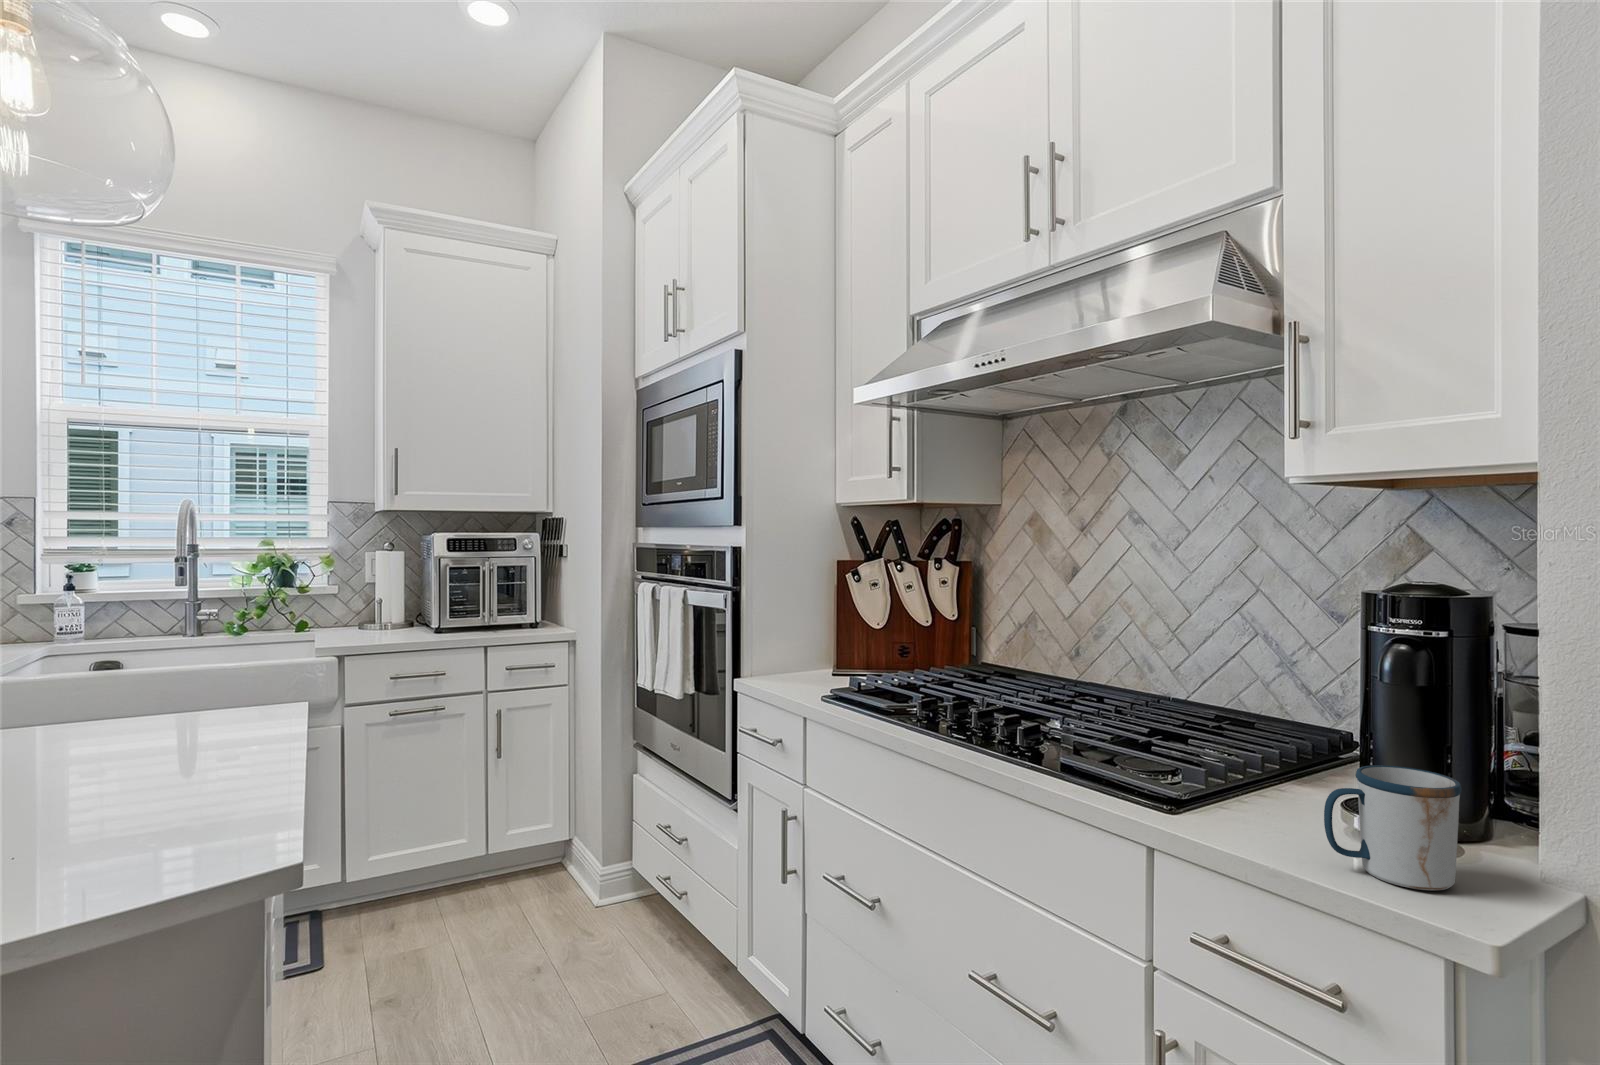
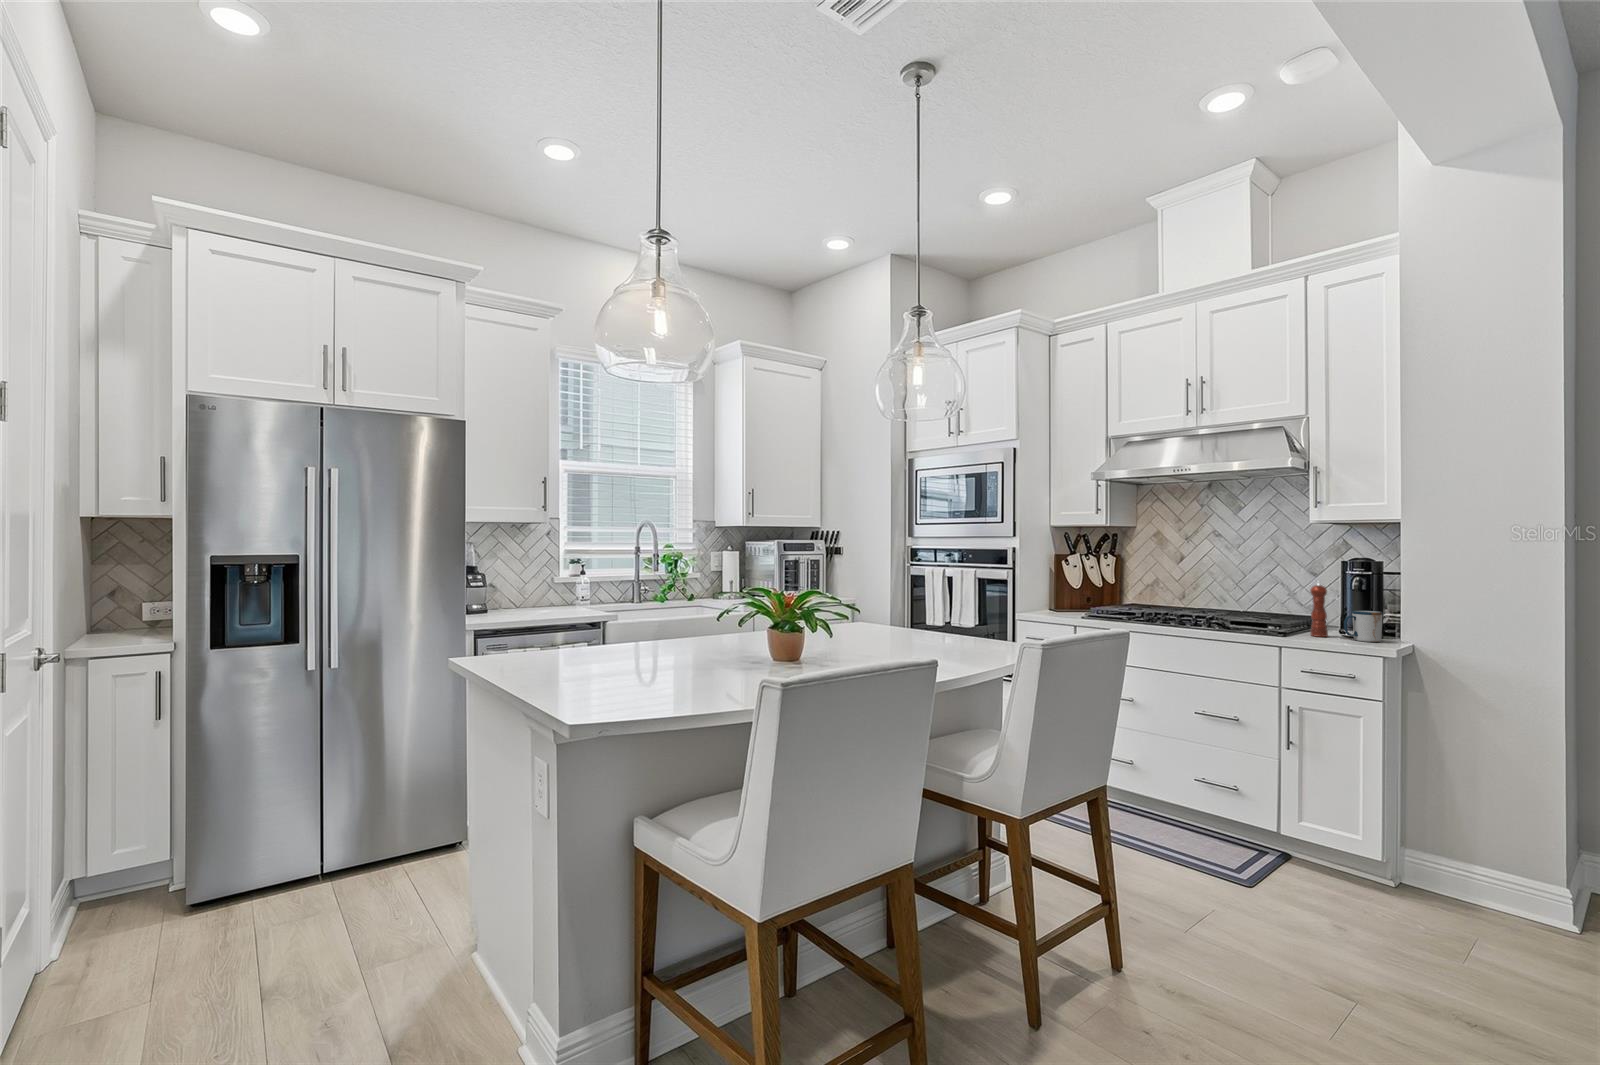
pepper mill: none [1238,661,1289,839] -> present [1310,581,1328,637]

